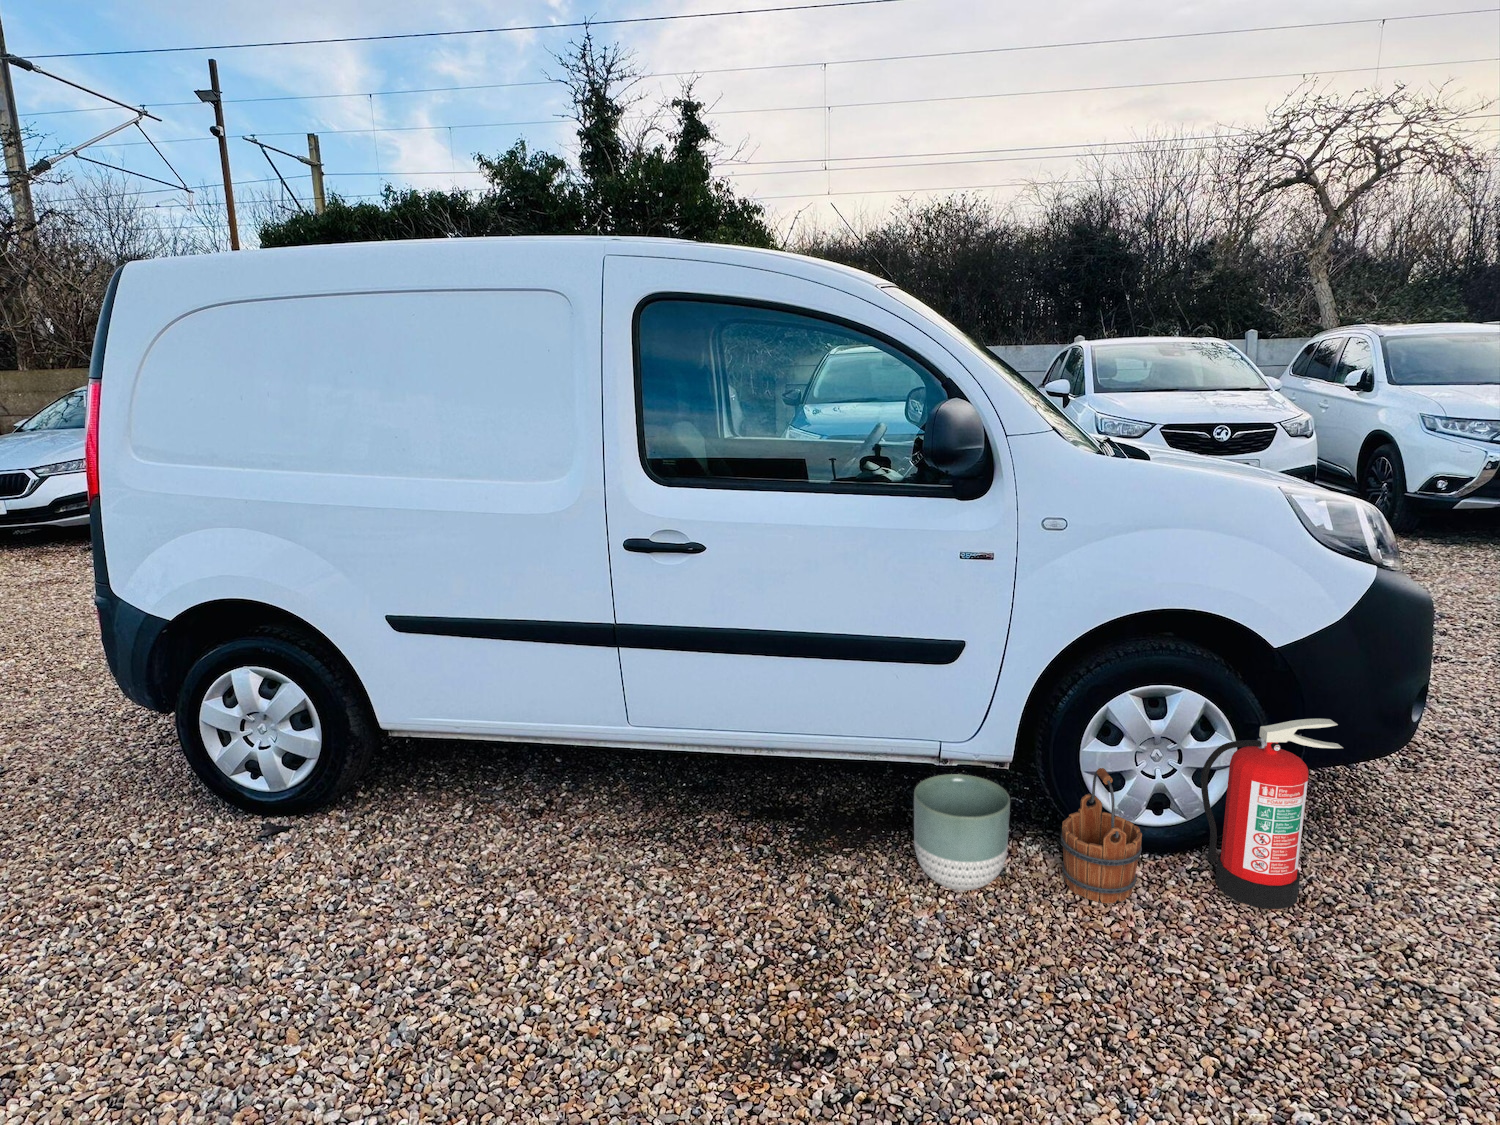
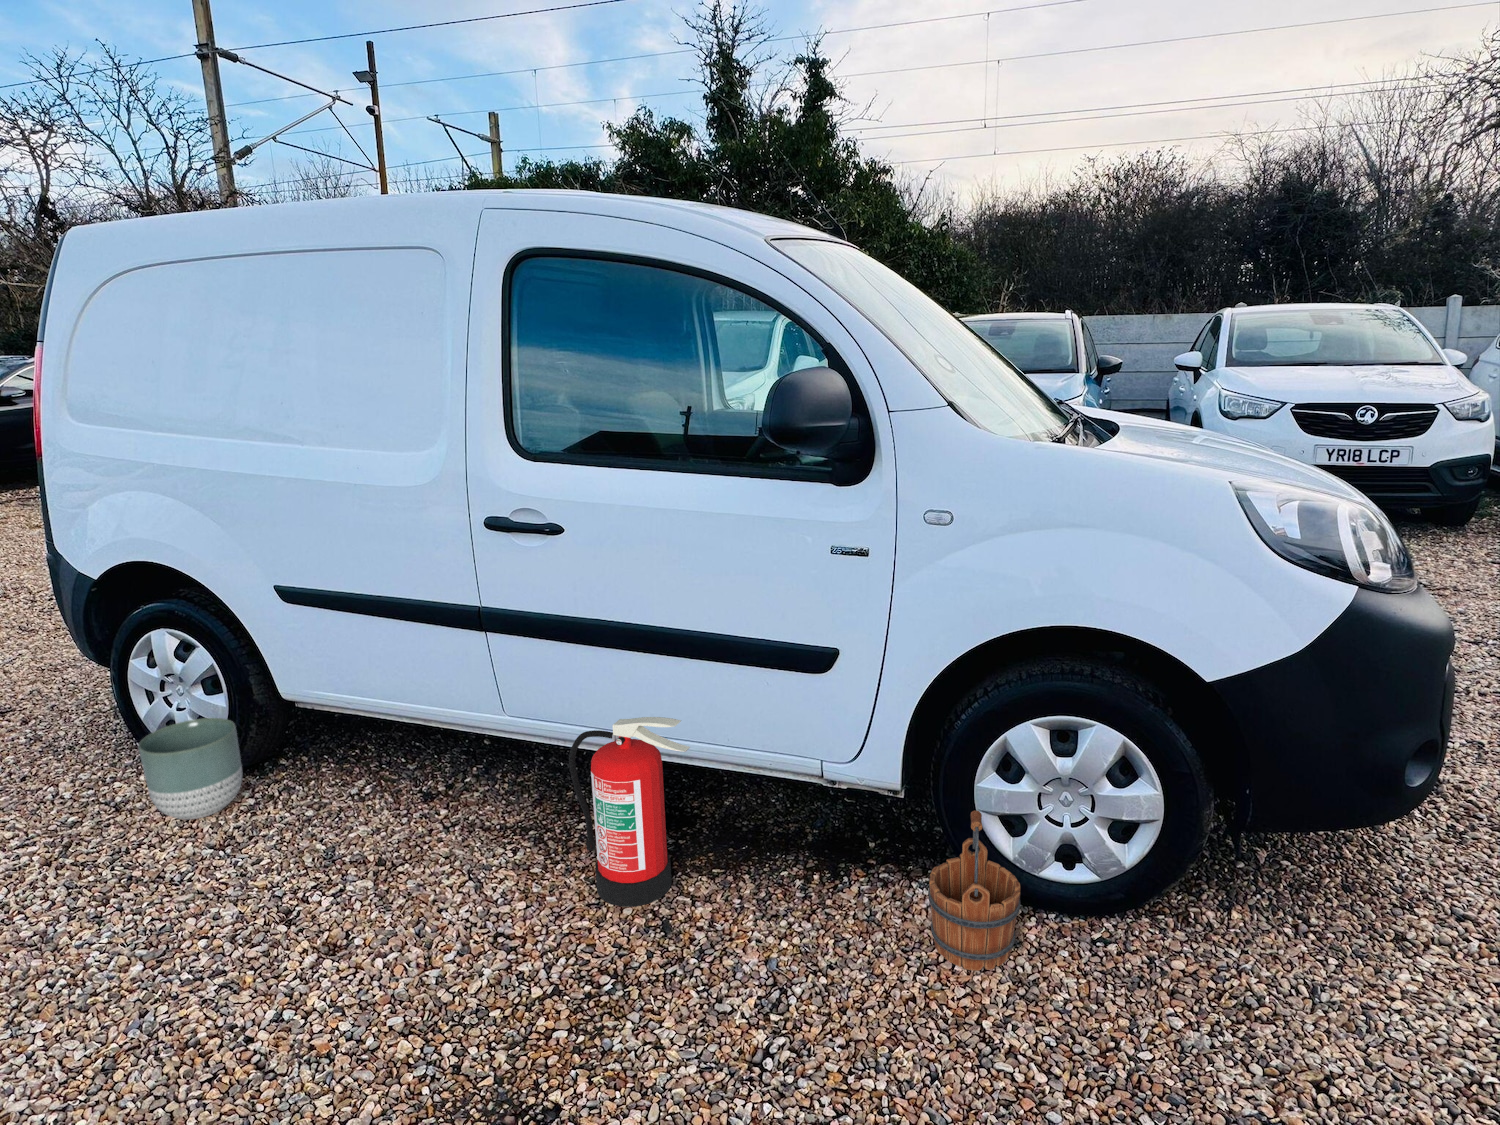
fire extinguisher: present [1201,719,1343,909] -> present [569,717,690,907]
planter: present [914,774,1010,890] -> present [139,718,242,819]

